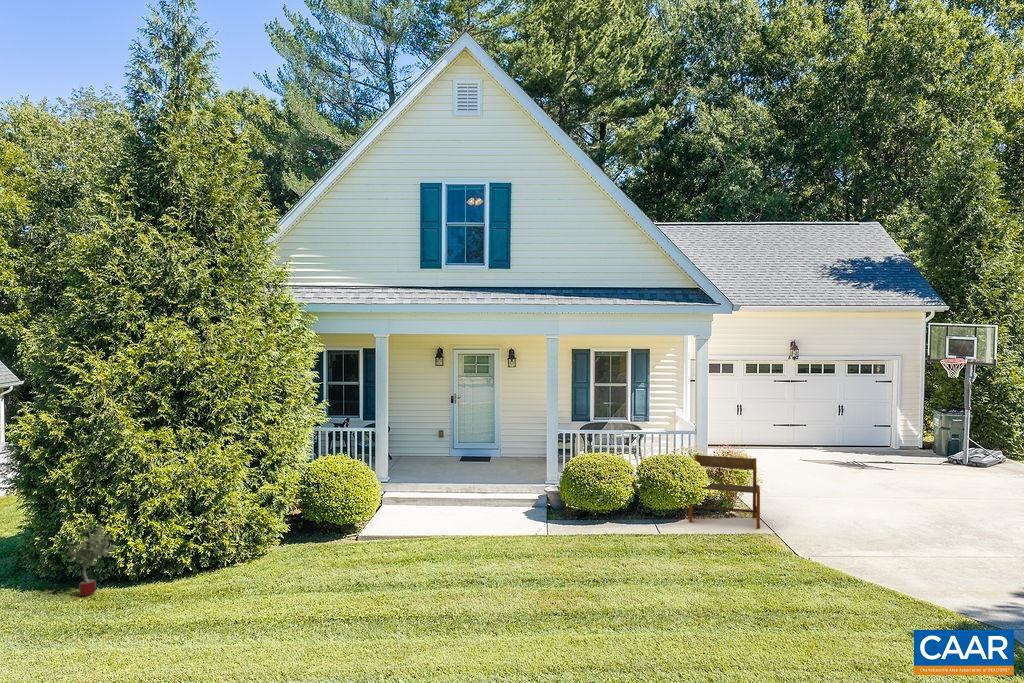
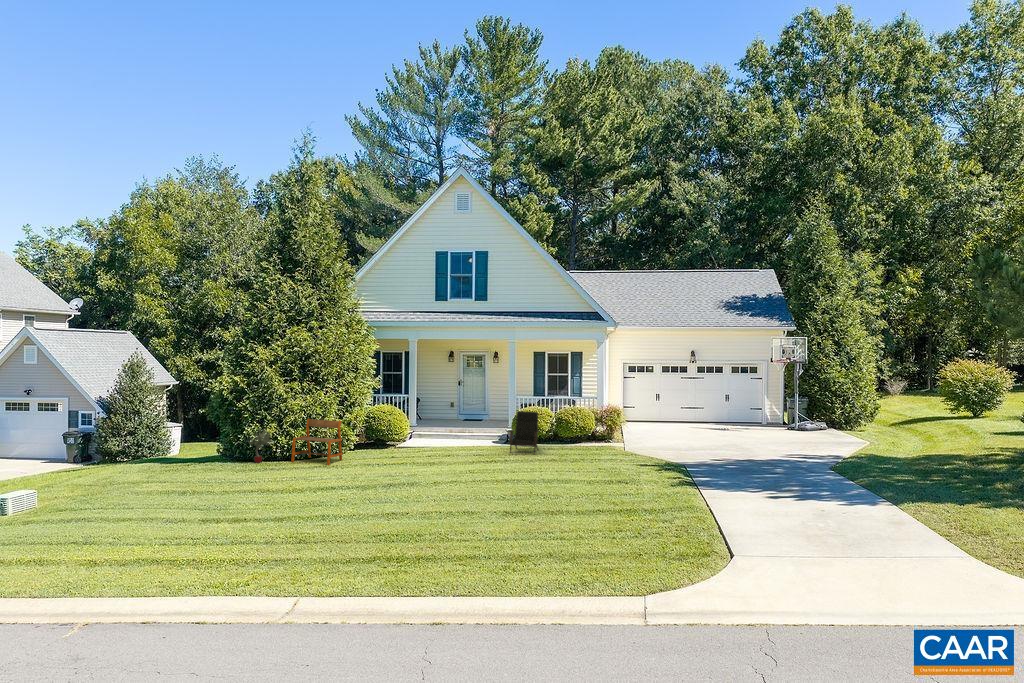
bench: present [689,454,760,529] -> present [291,419,343,465]
lounge chair: none [570,459,619,539] -> present [510,411,539,454]

